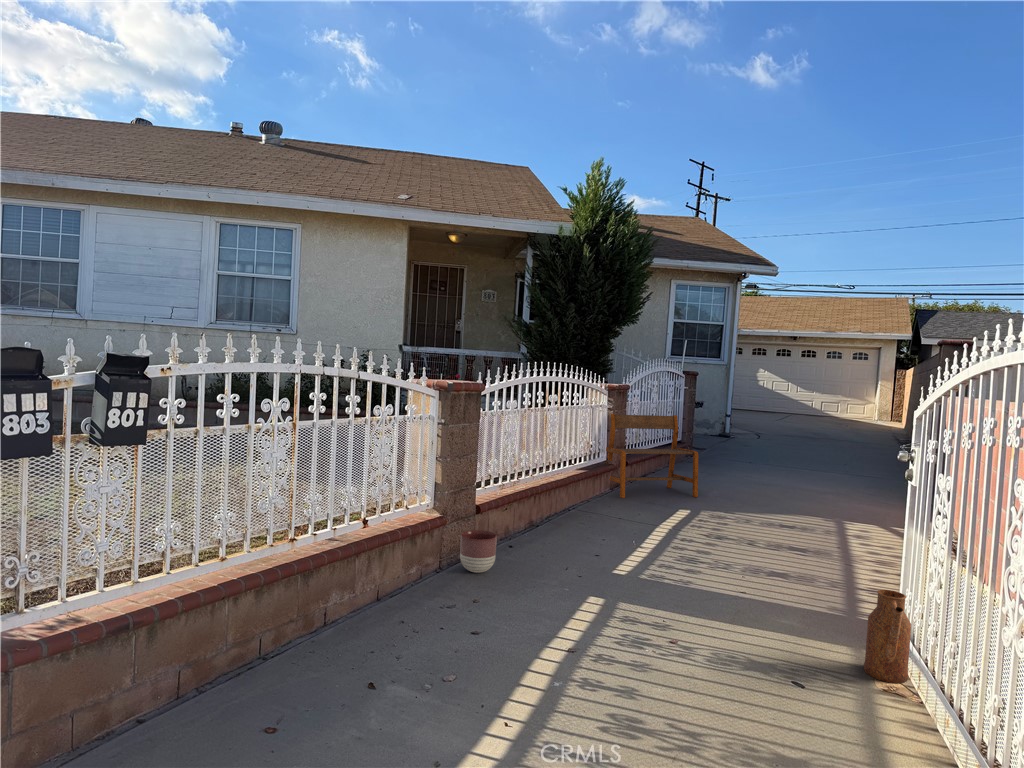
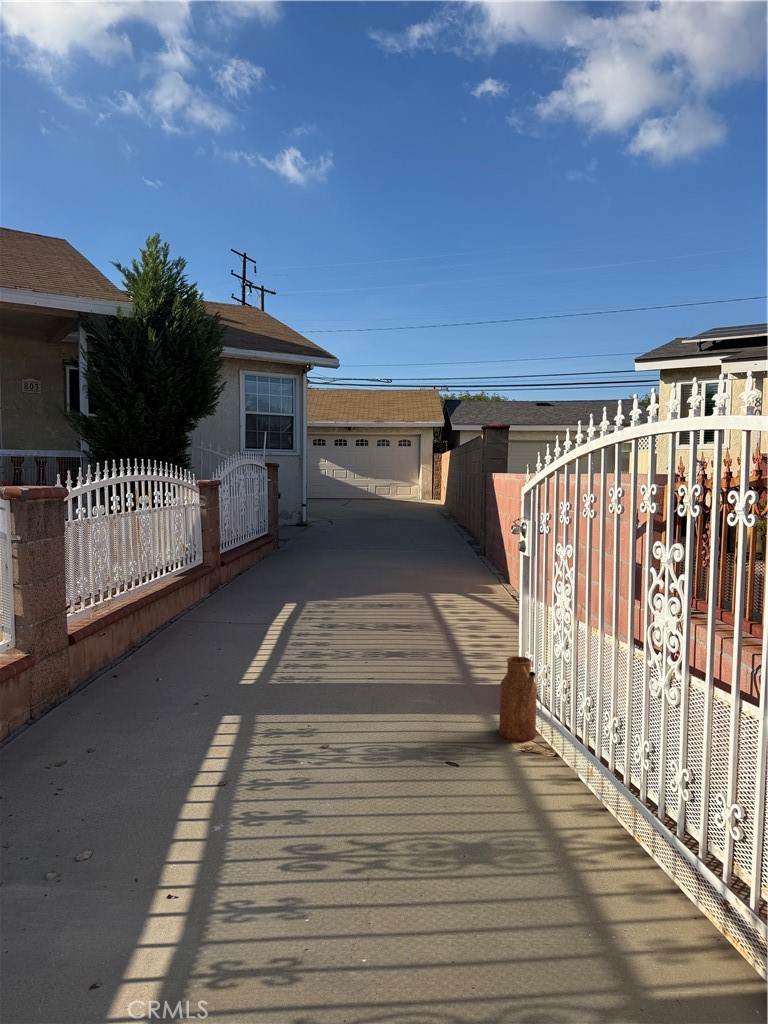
bench: present [606,414,698,498] -> none [198,508,297,600]
planter: present [460,530,497,573] -> none [55,662,102,714]

